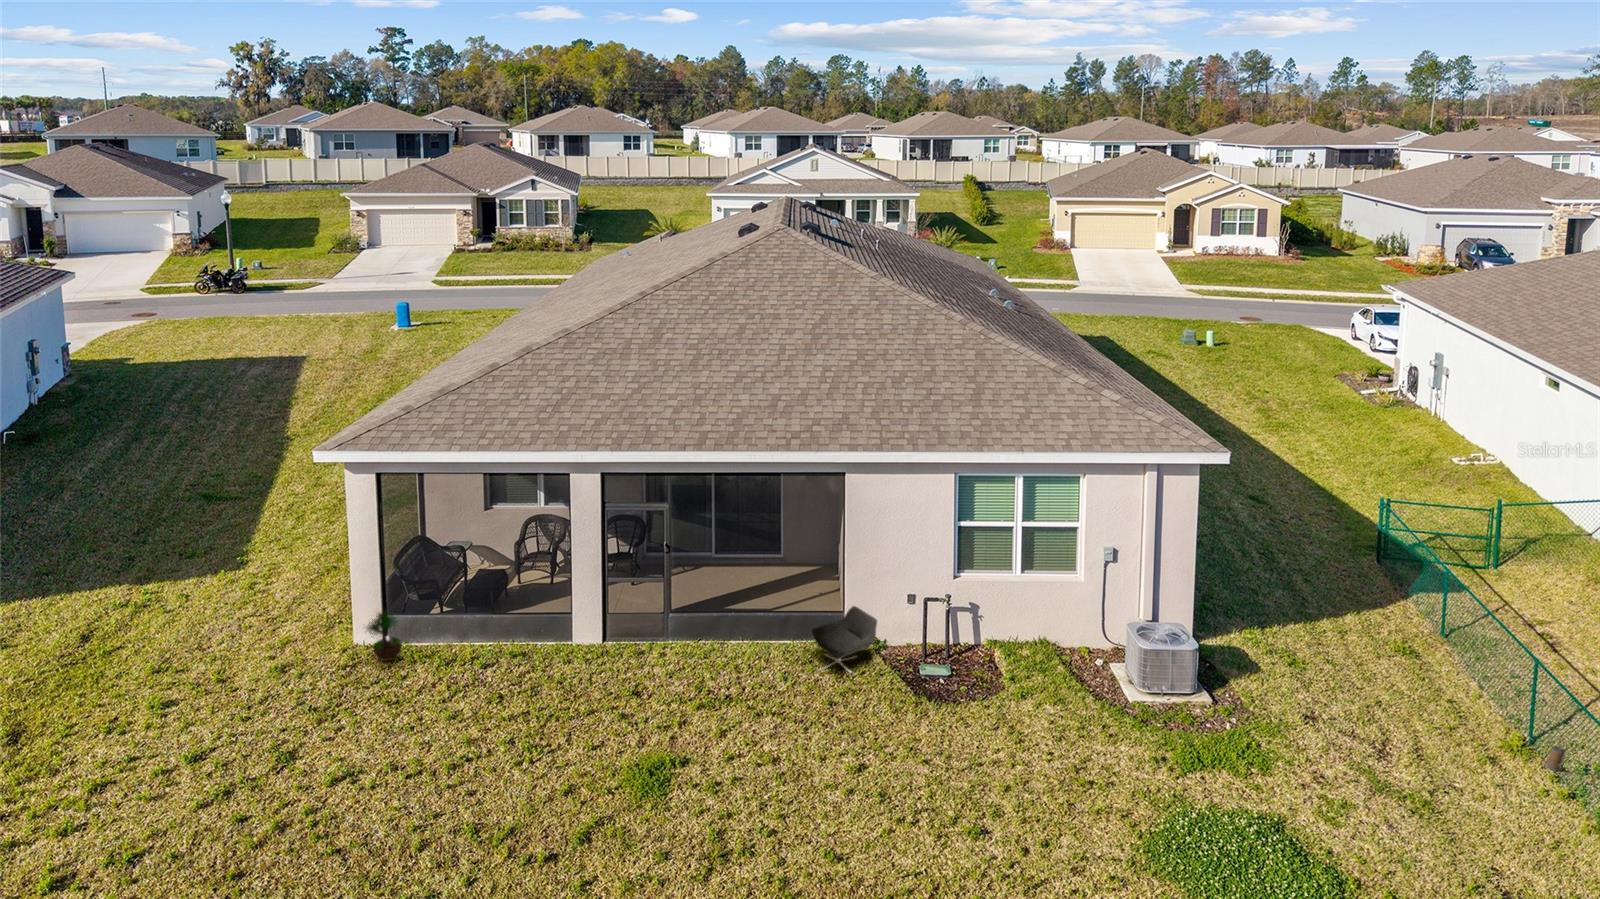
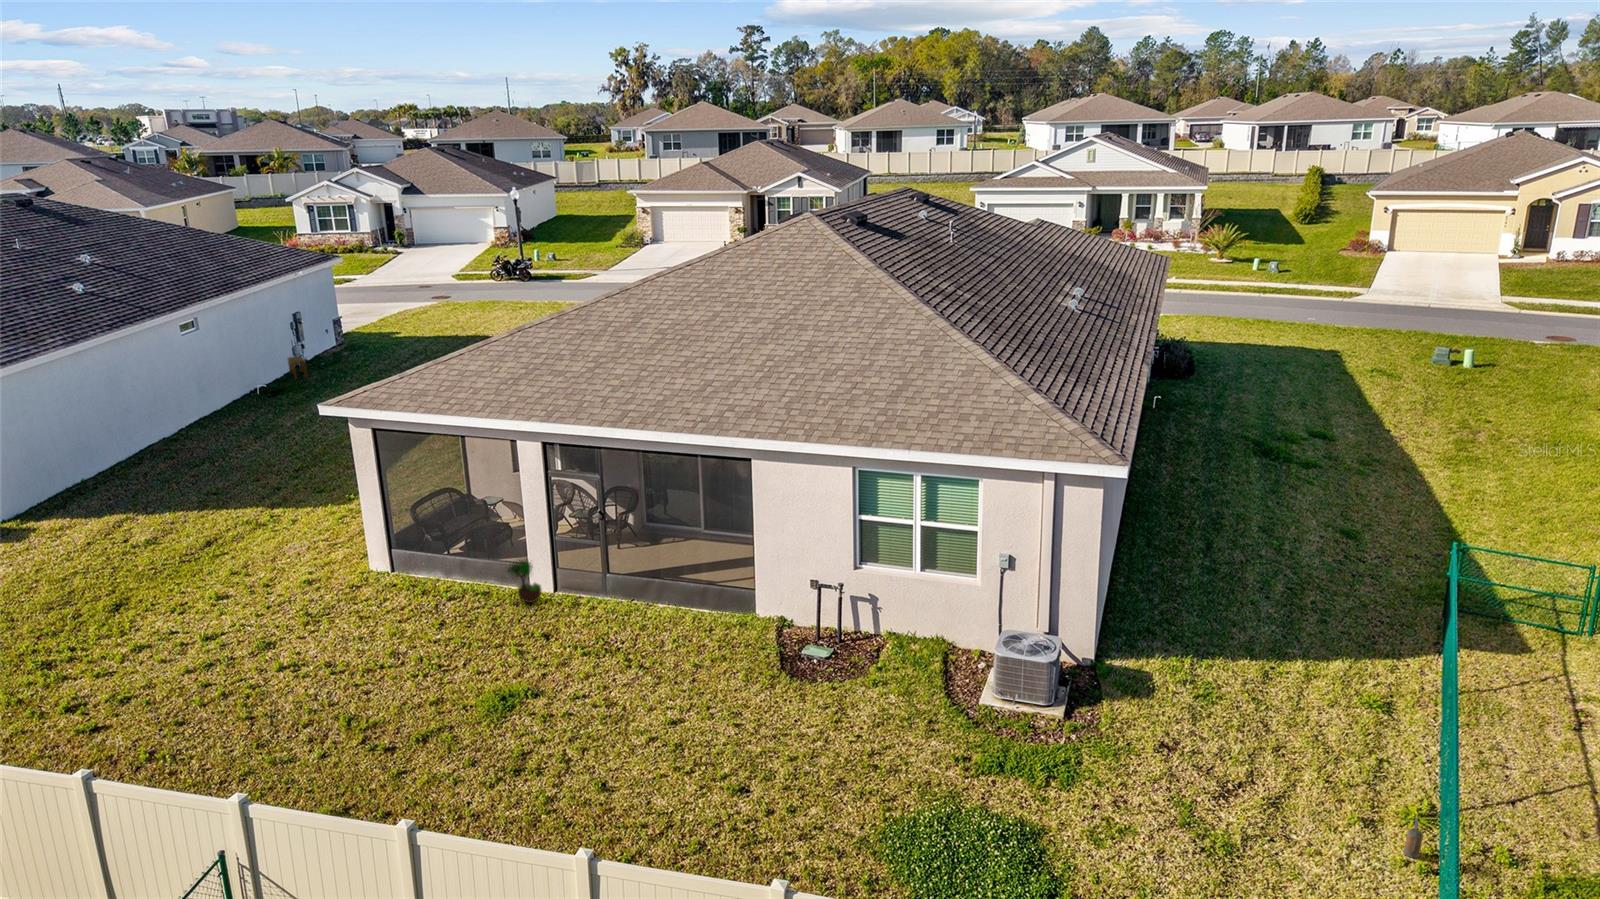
bench: none [19,392,56,423] -> present [288,356,308,379]
lounge chair: present [812,606,877,673] -> none [715,585,772,645]
potted tree: present [367,612,402,661] -> present [508,559,542,603]

